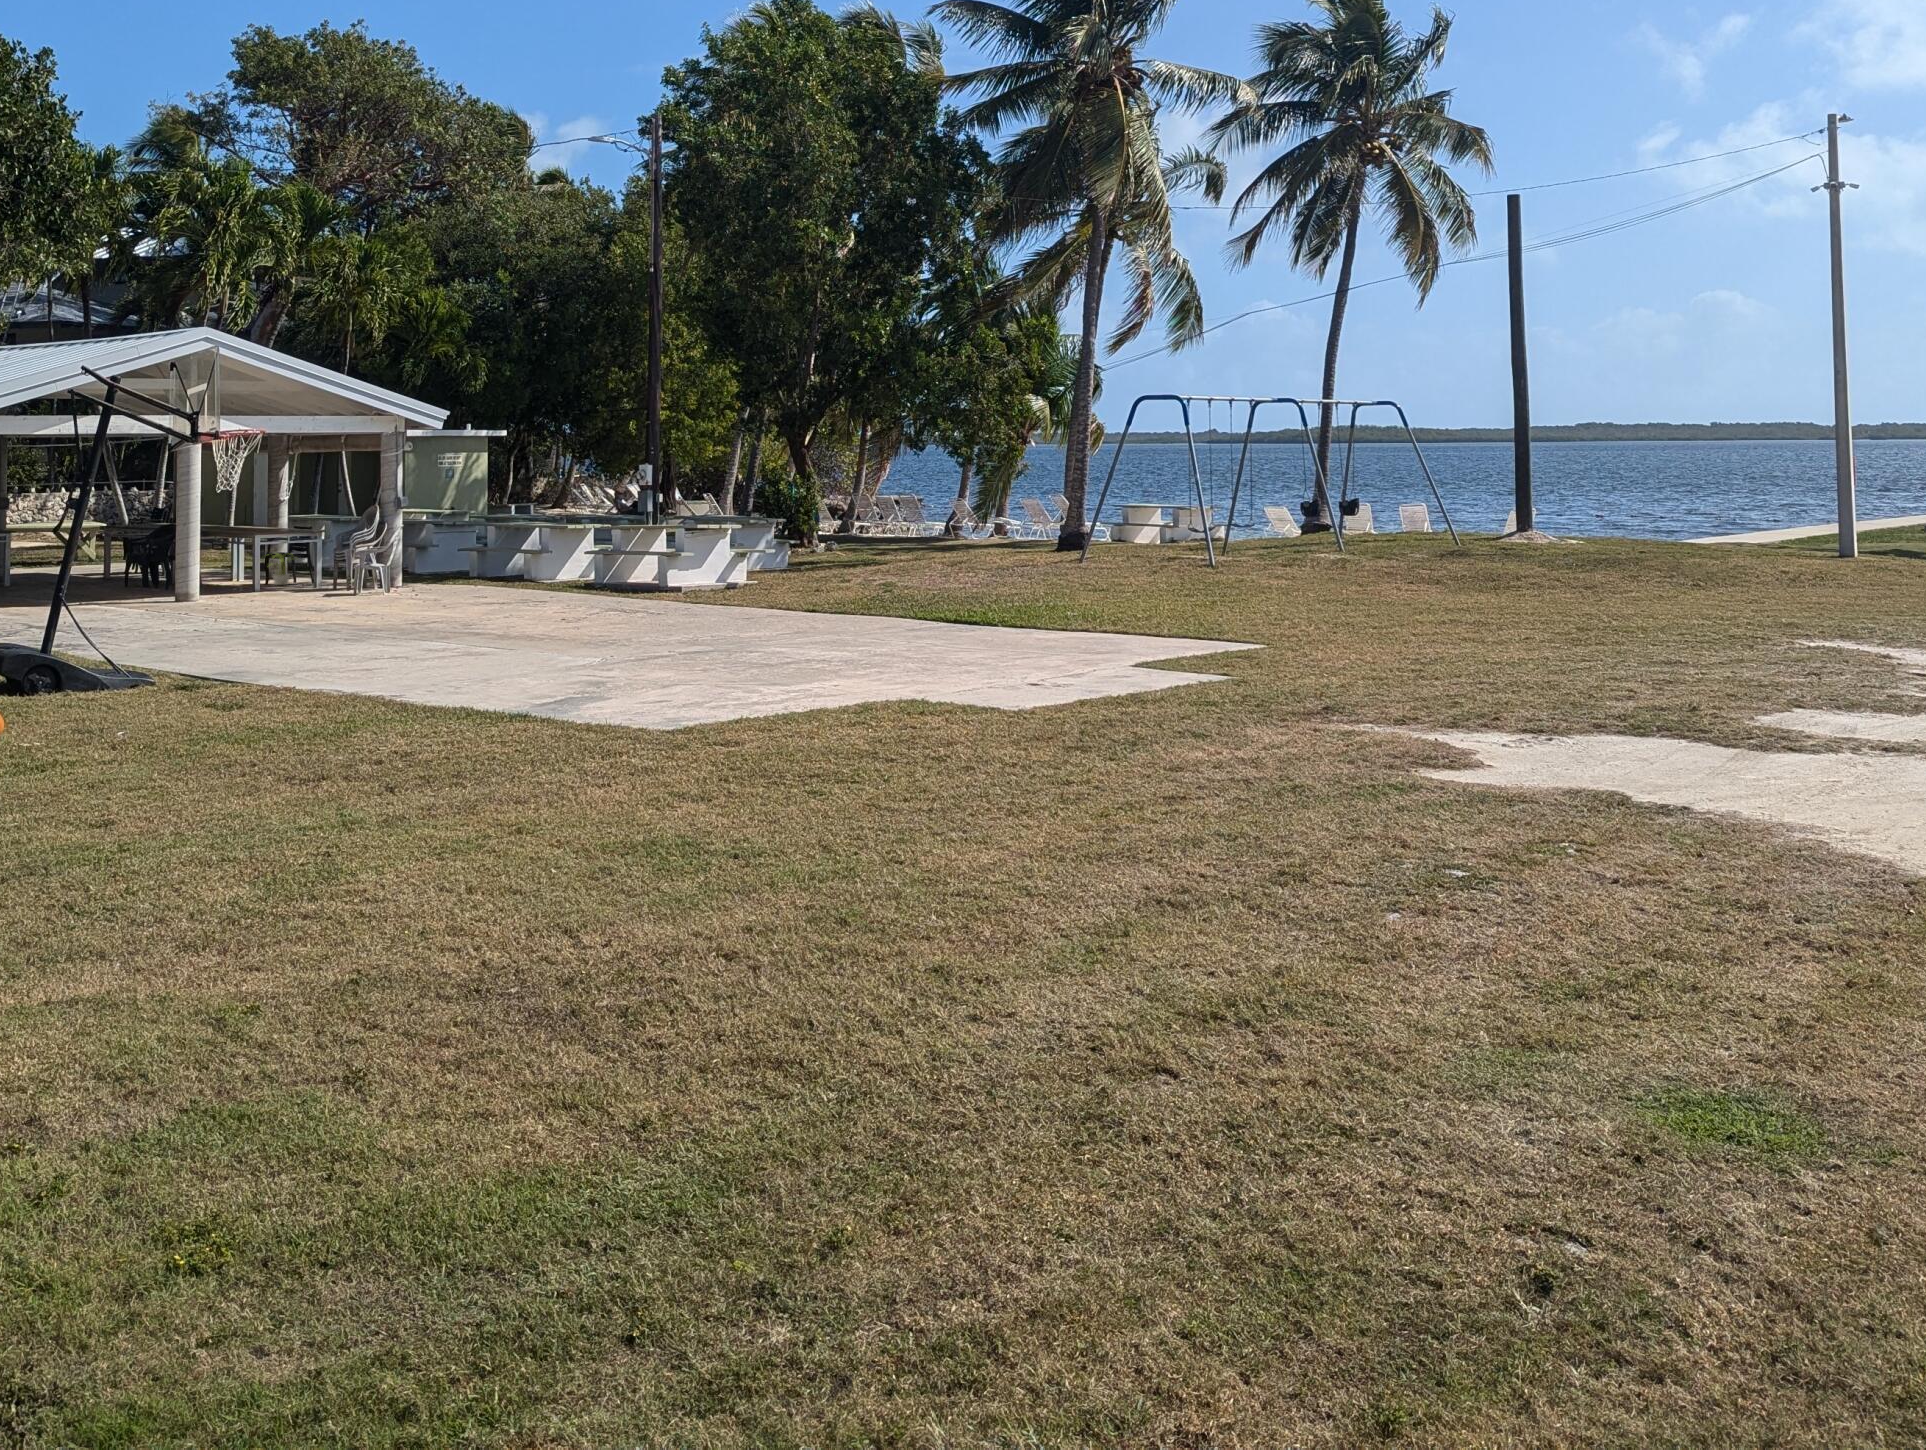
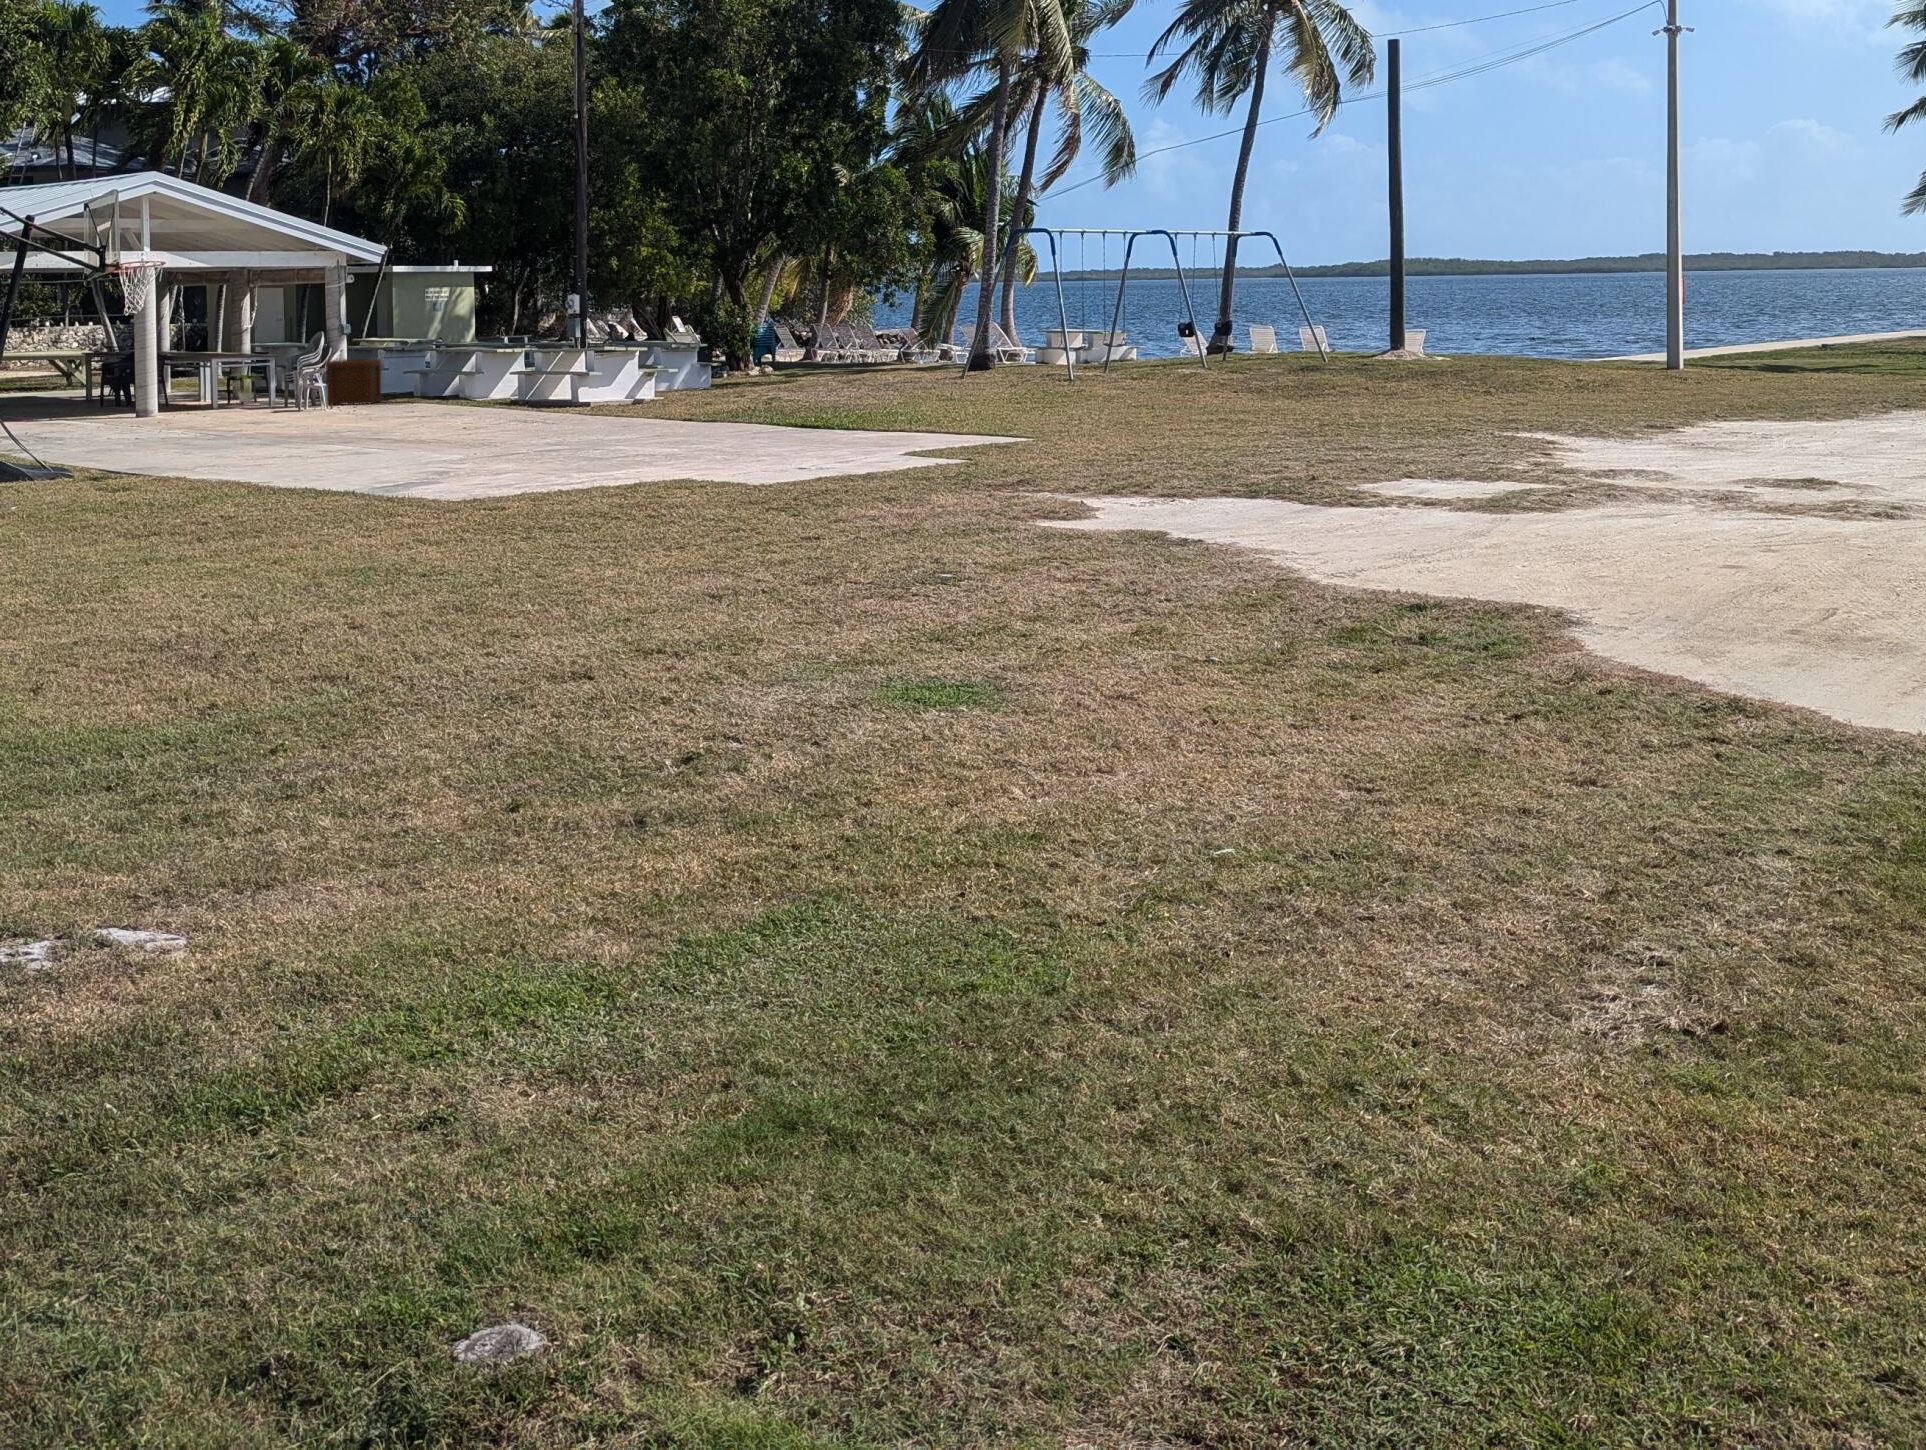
wooden crate: none [374,538,431,589] -> present [326,359,381,405]

